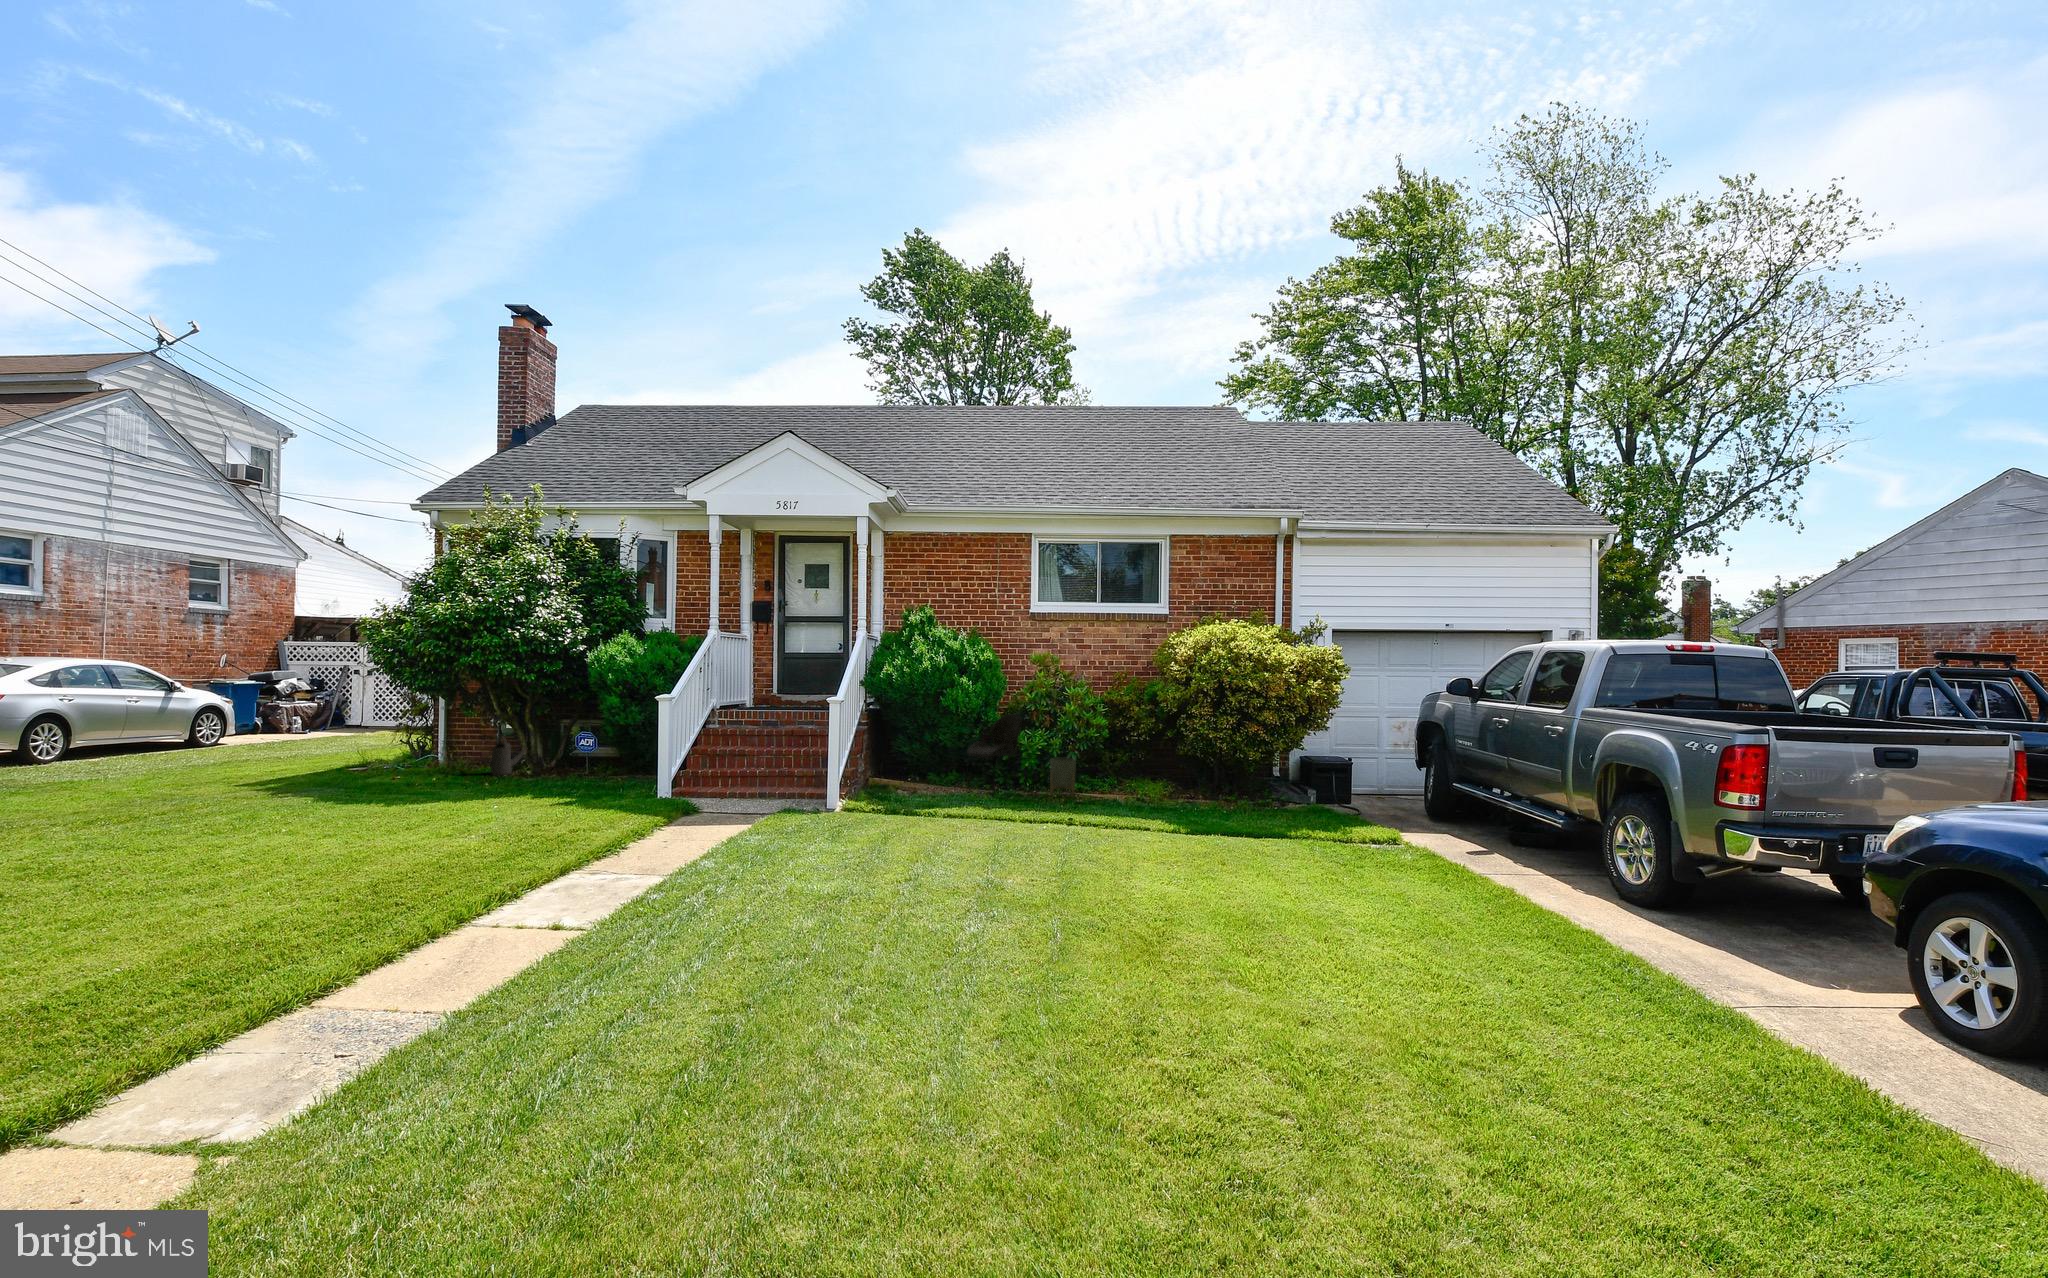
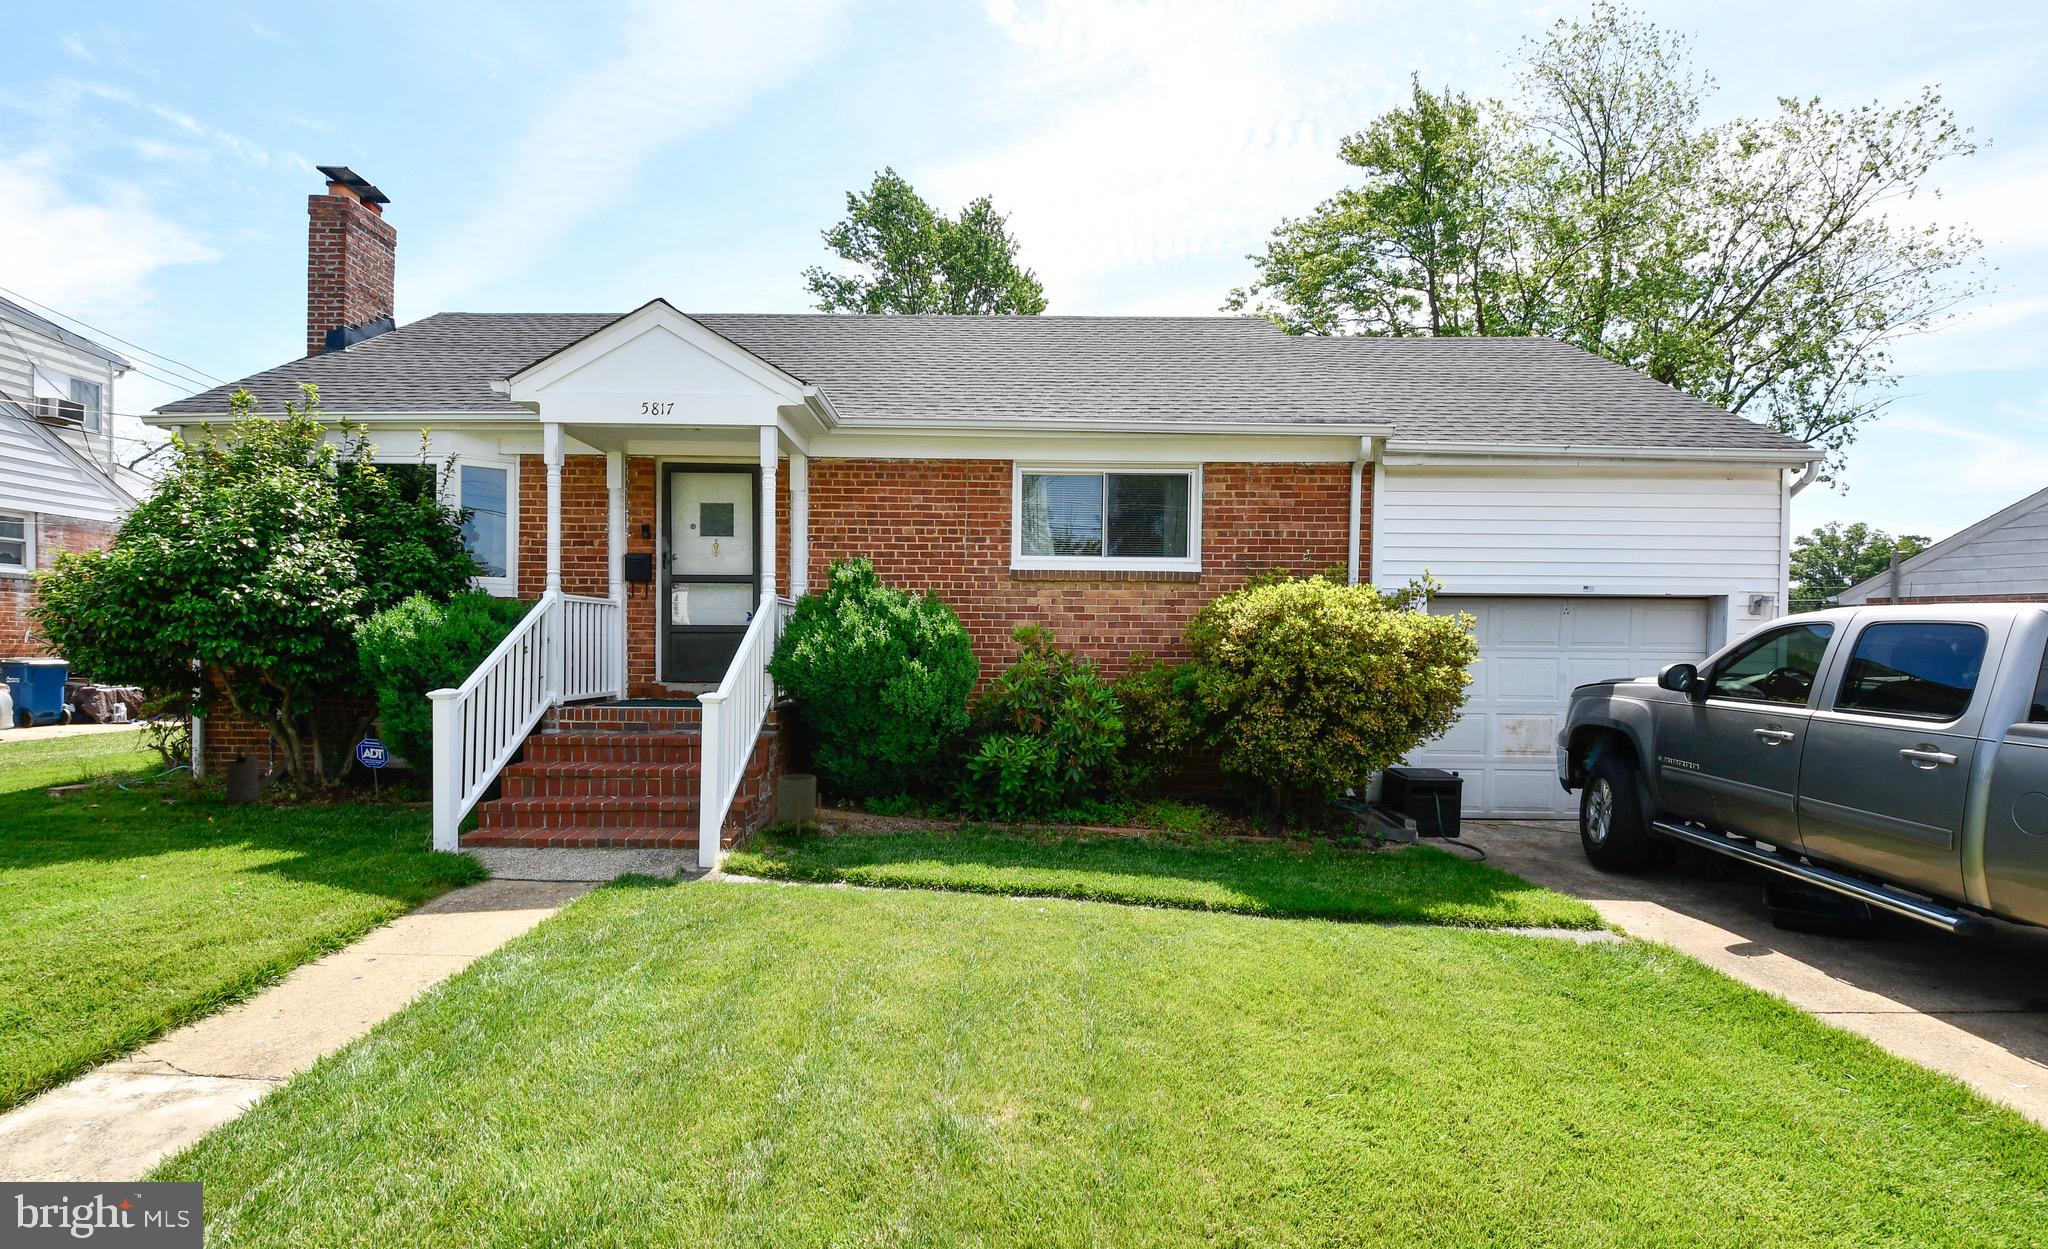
chair: present [967,714,1022,789] -> none [921,714,1002,839]
planter: present [1050,758,1076,795] -> present [771,775,821,835]

